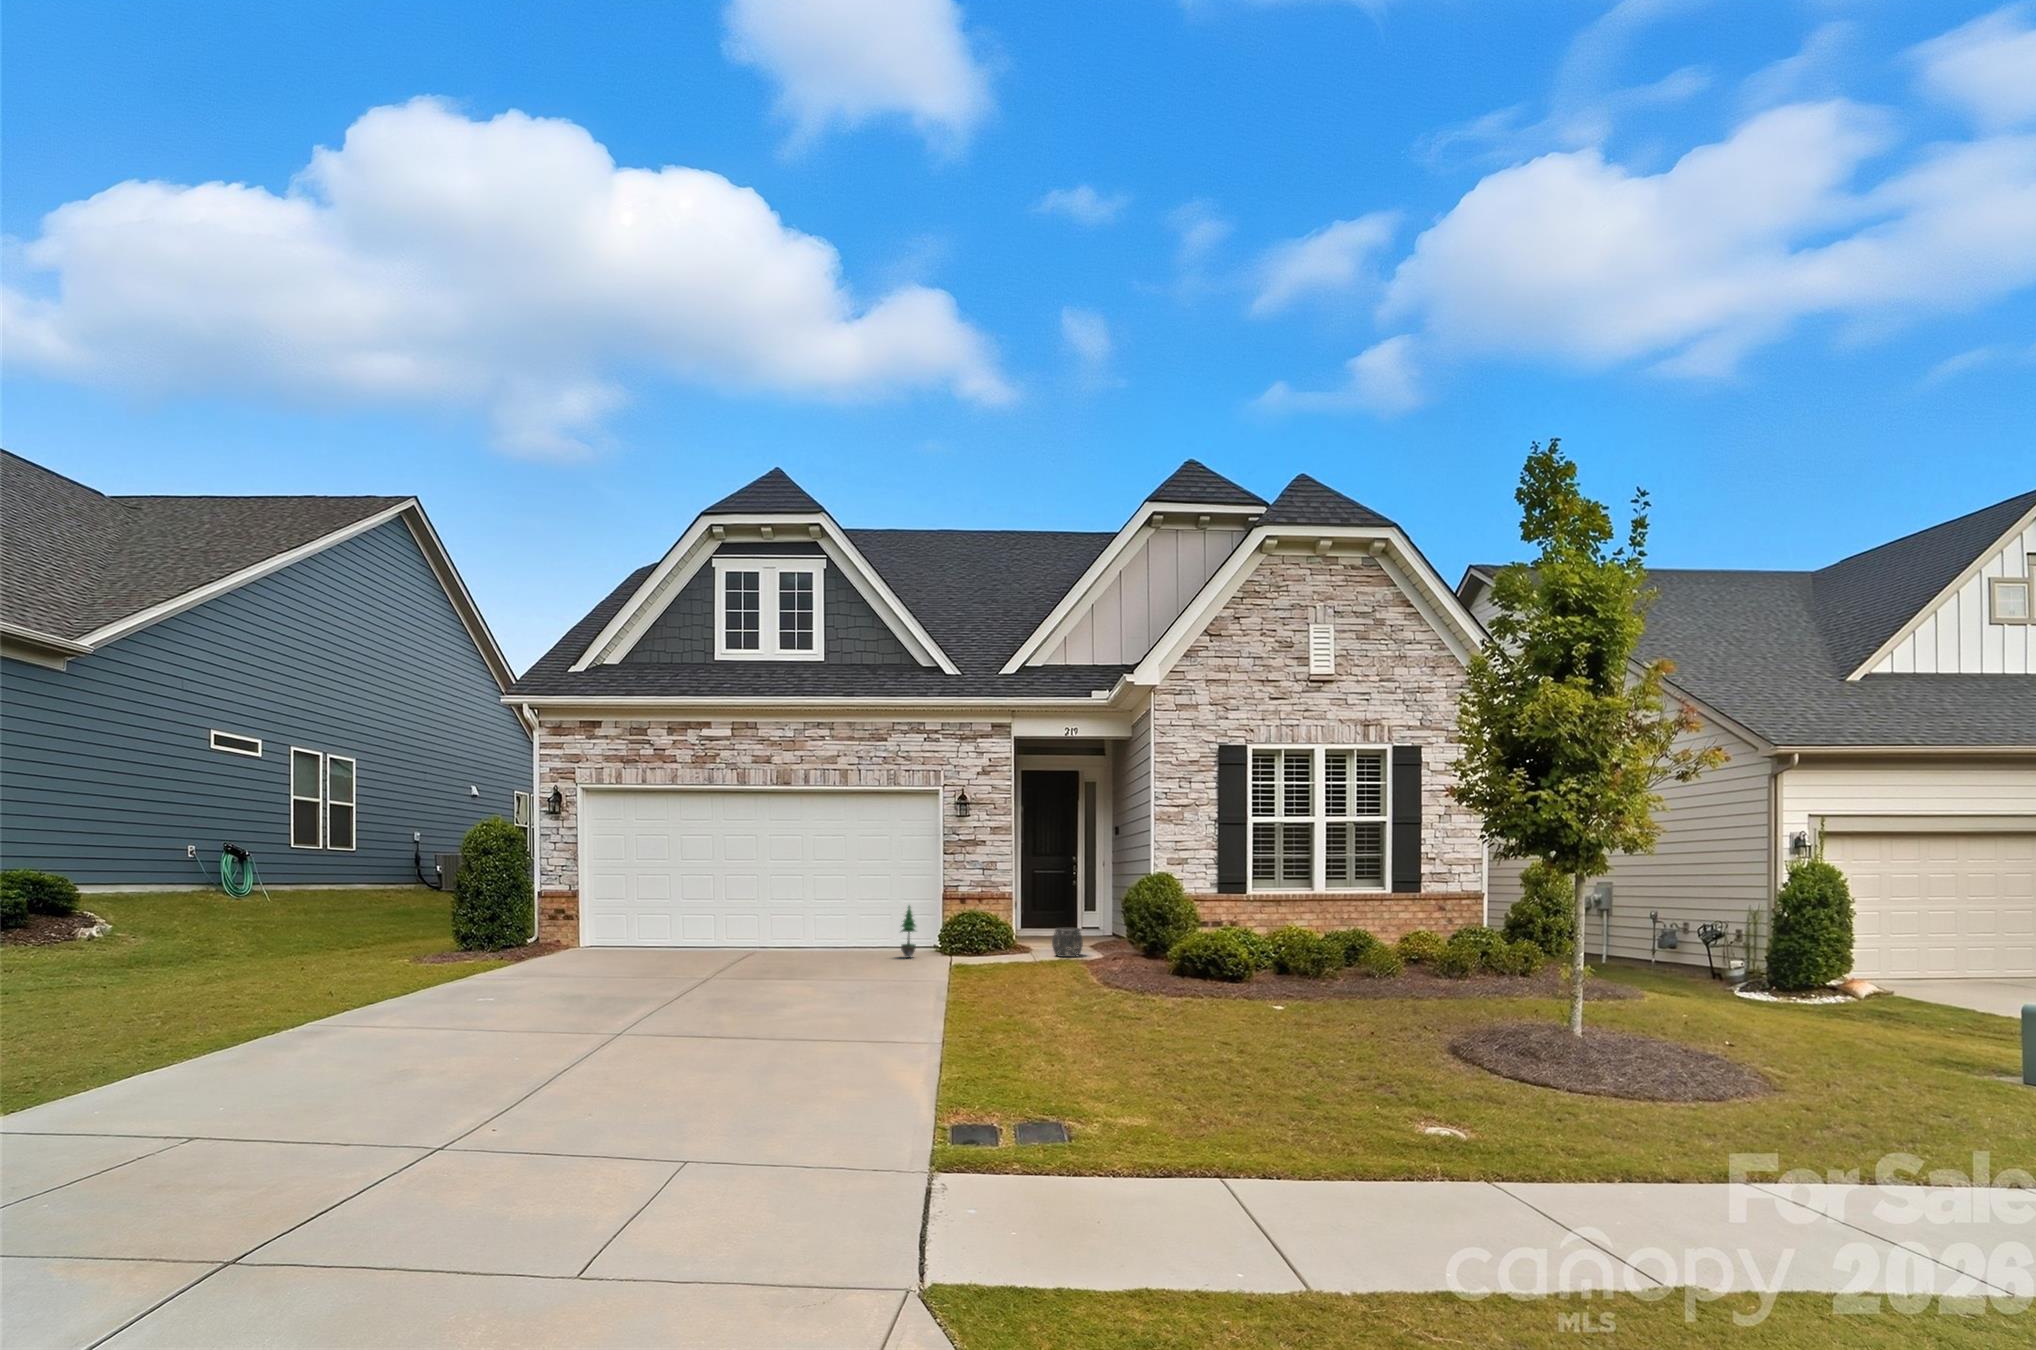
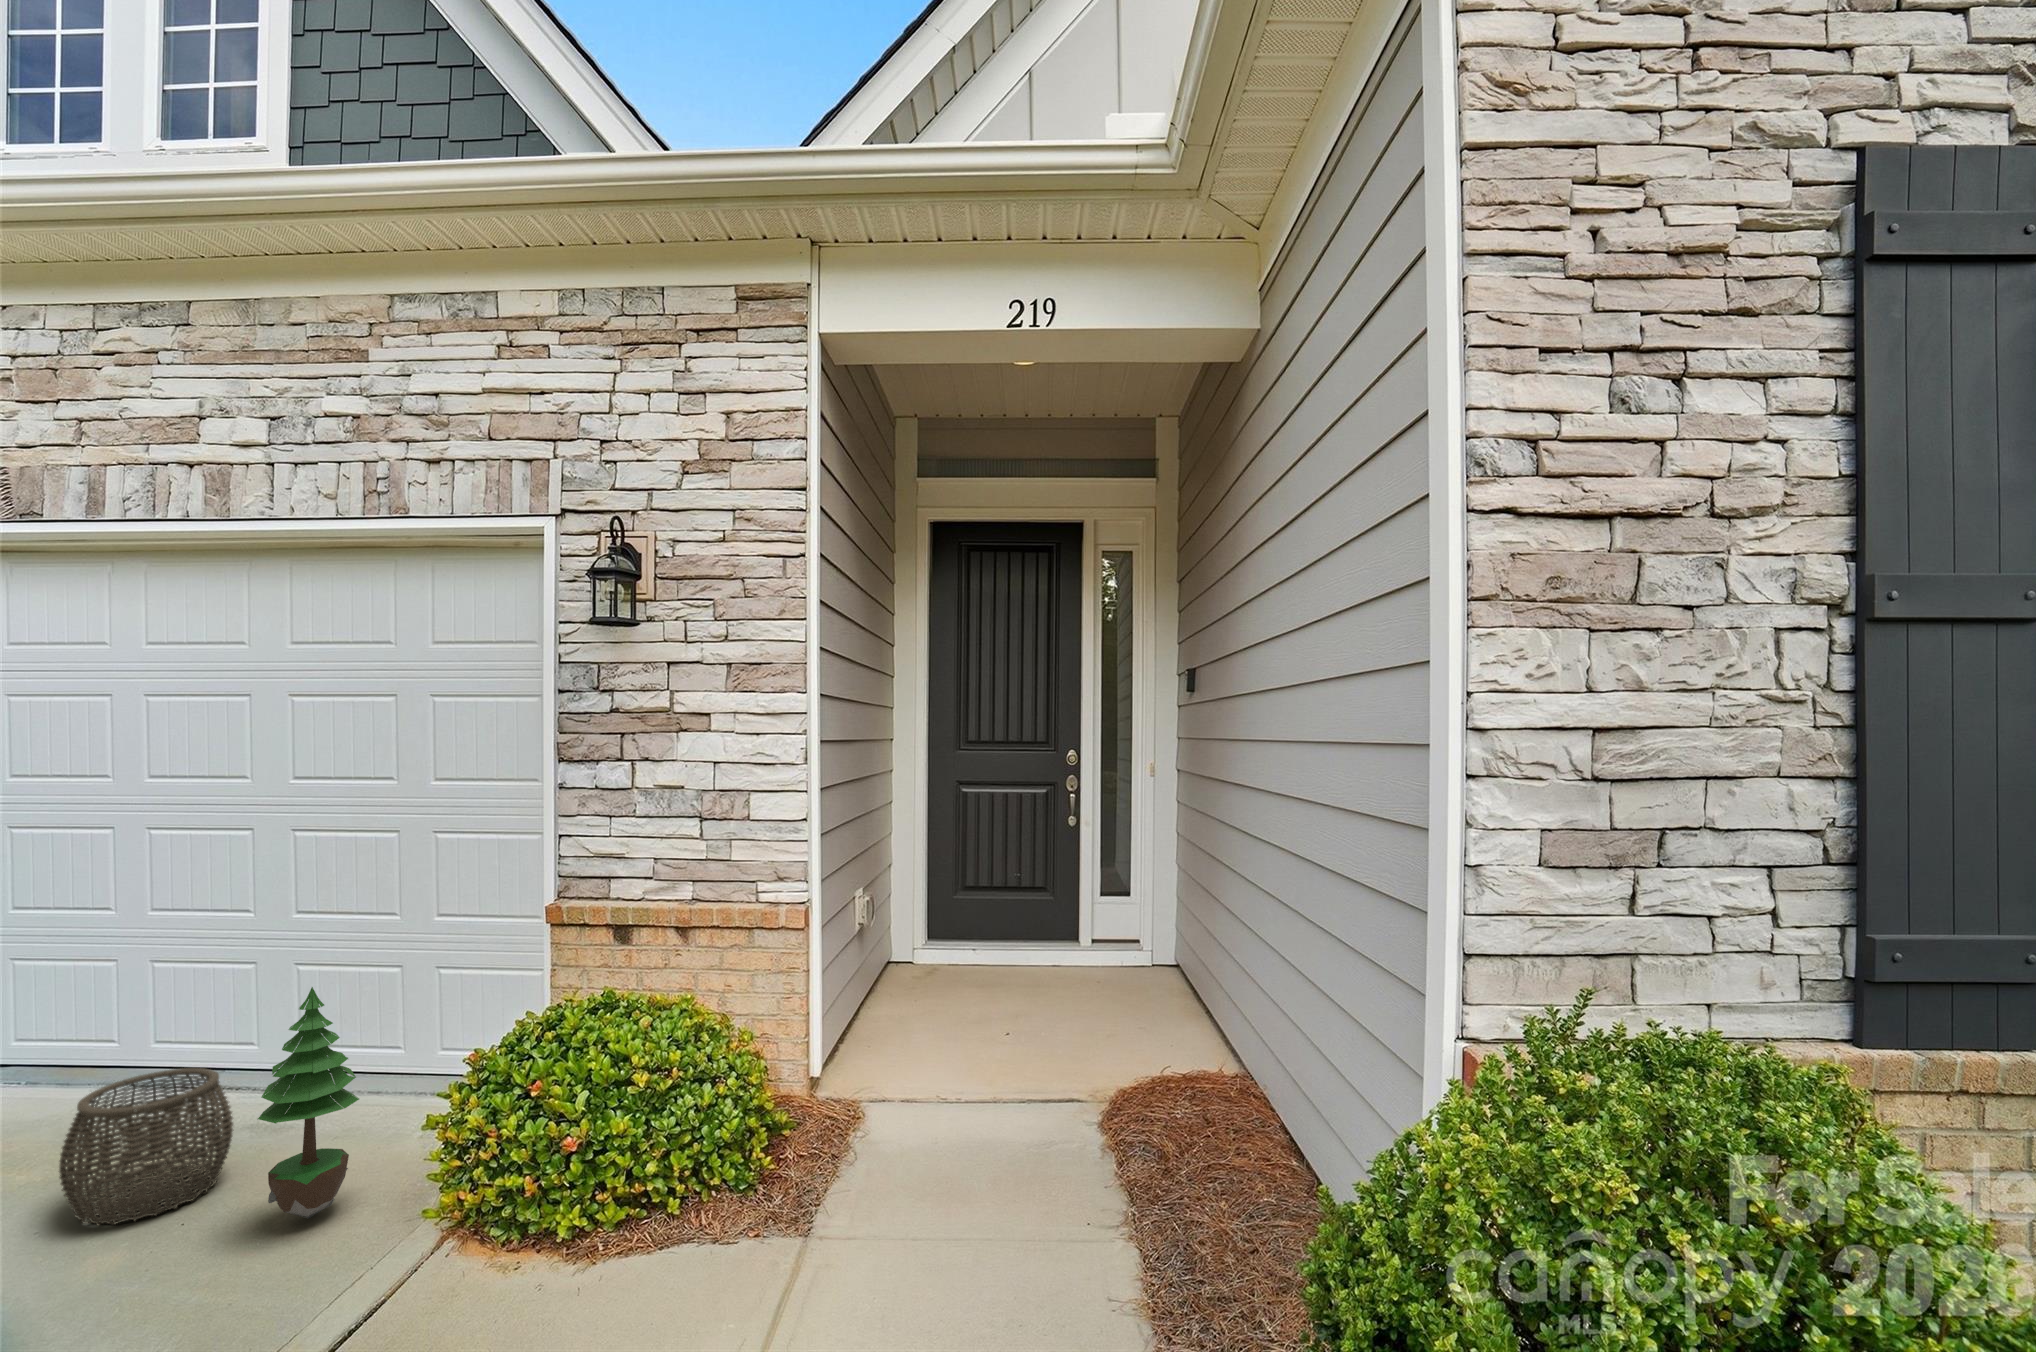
woven basket: present [1052,928,1083,957] -> present [59,1068,234,1225]

